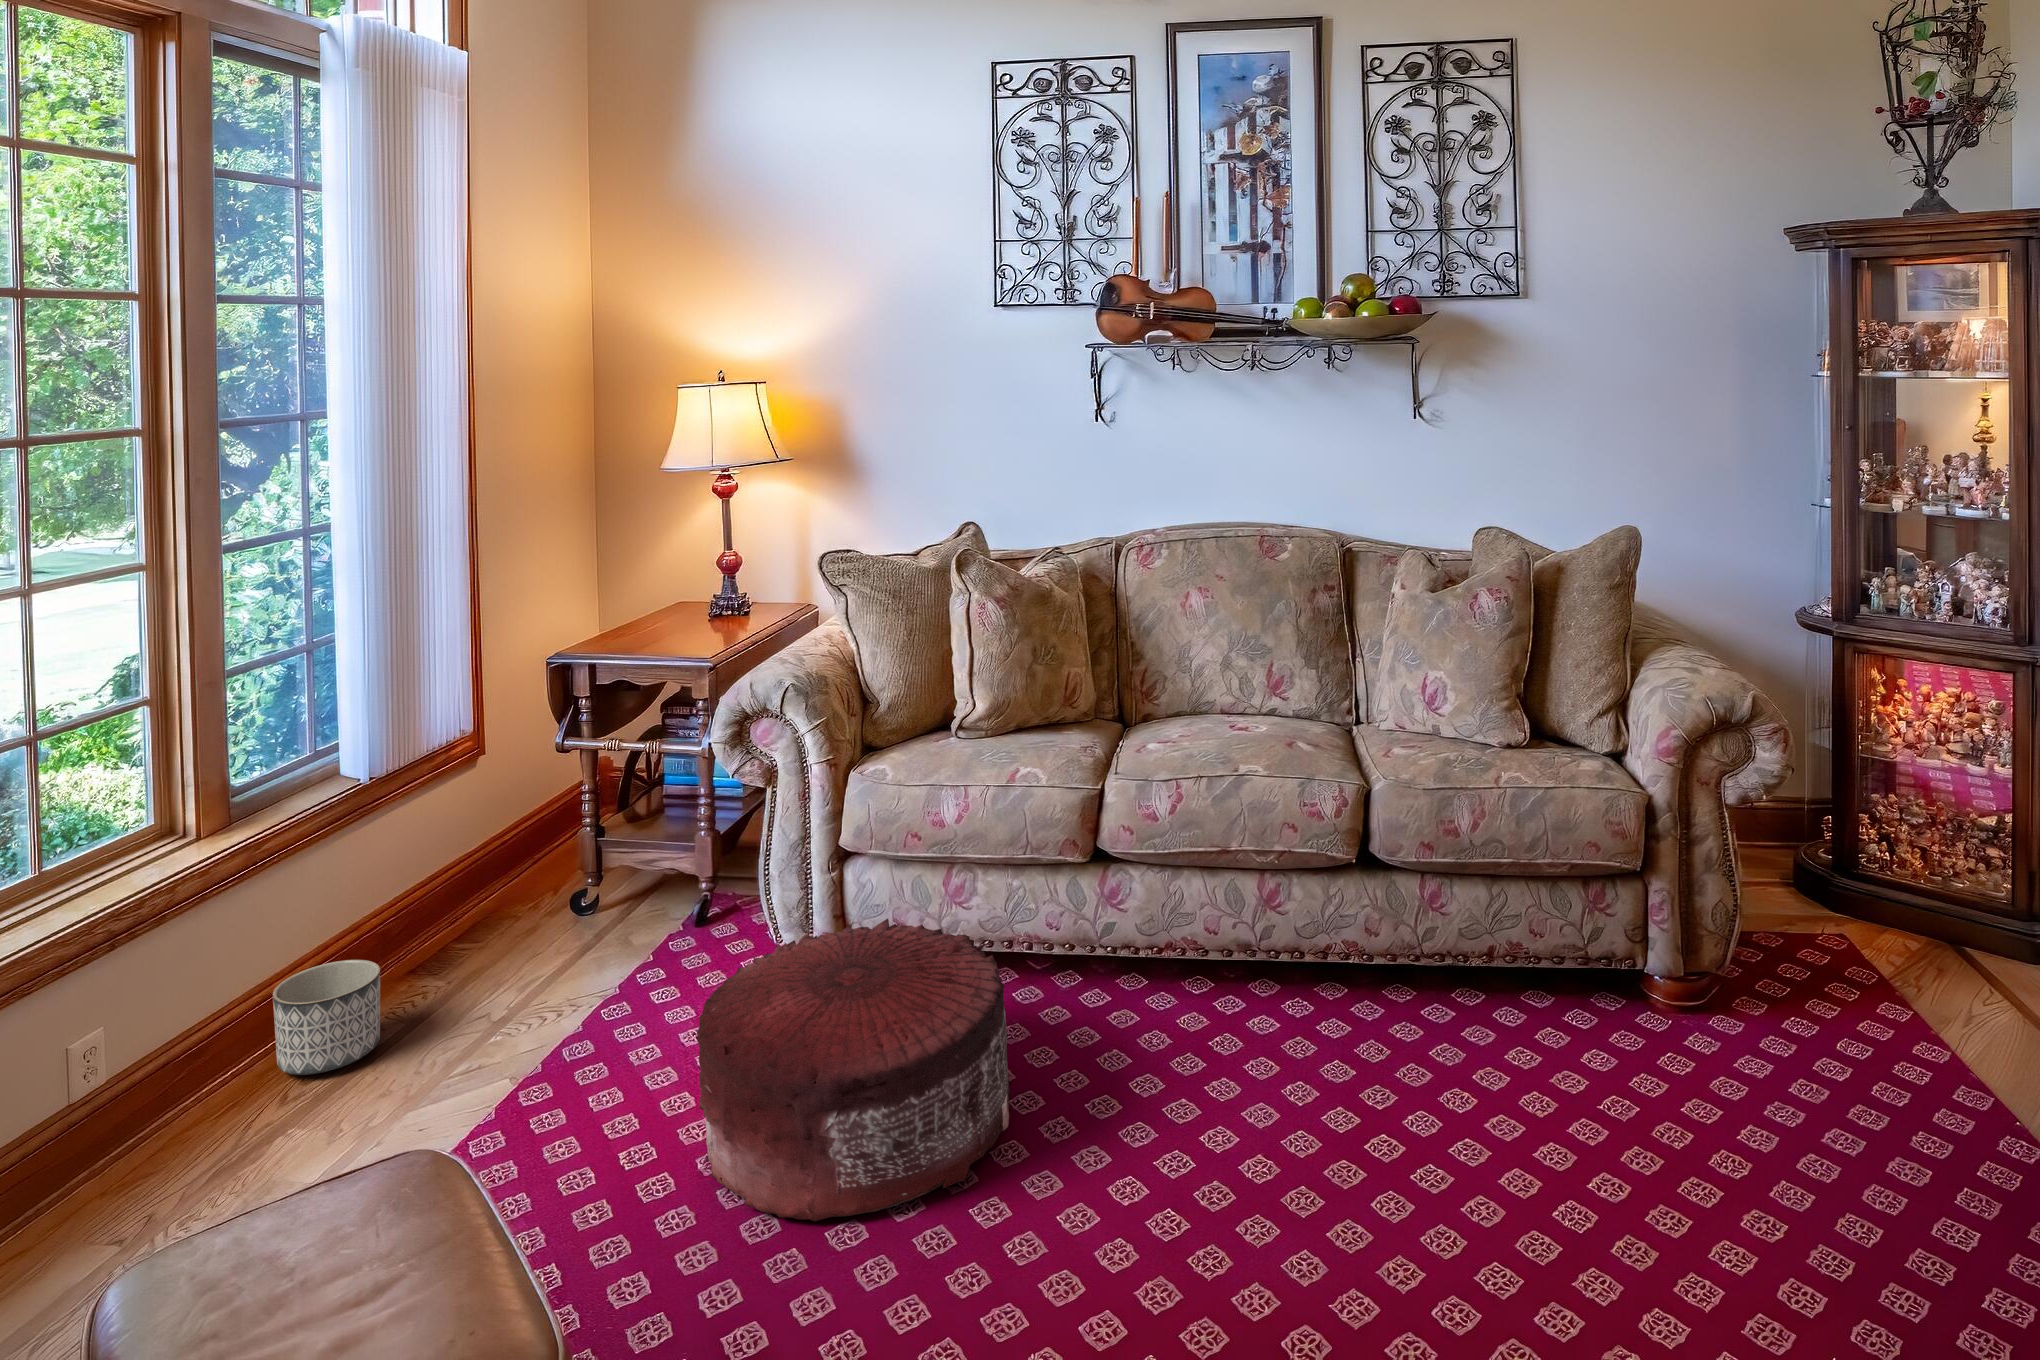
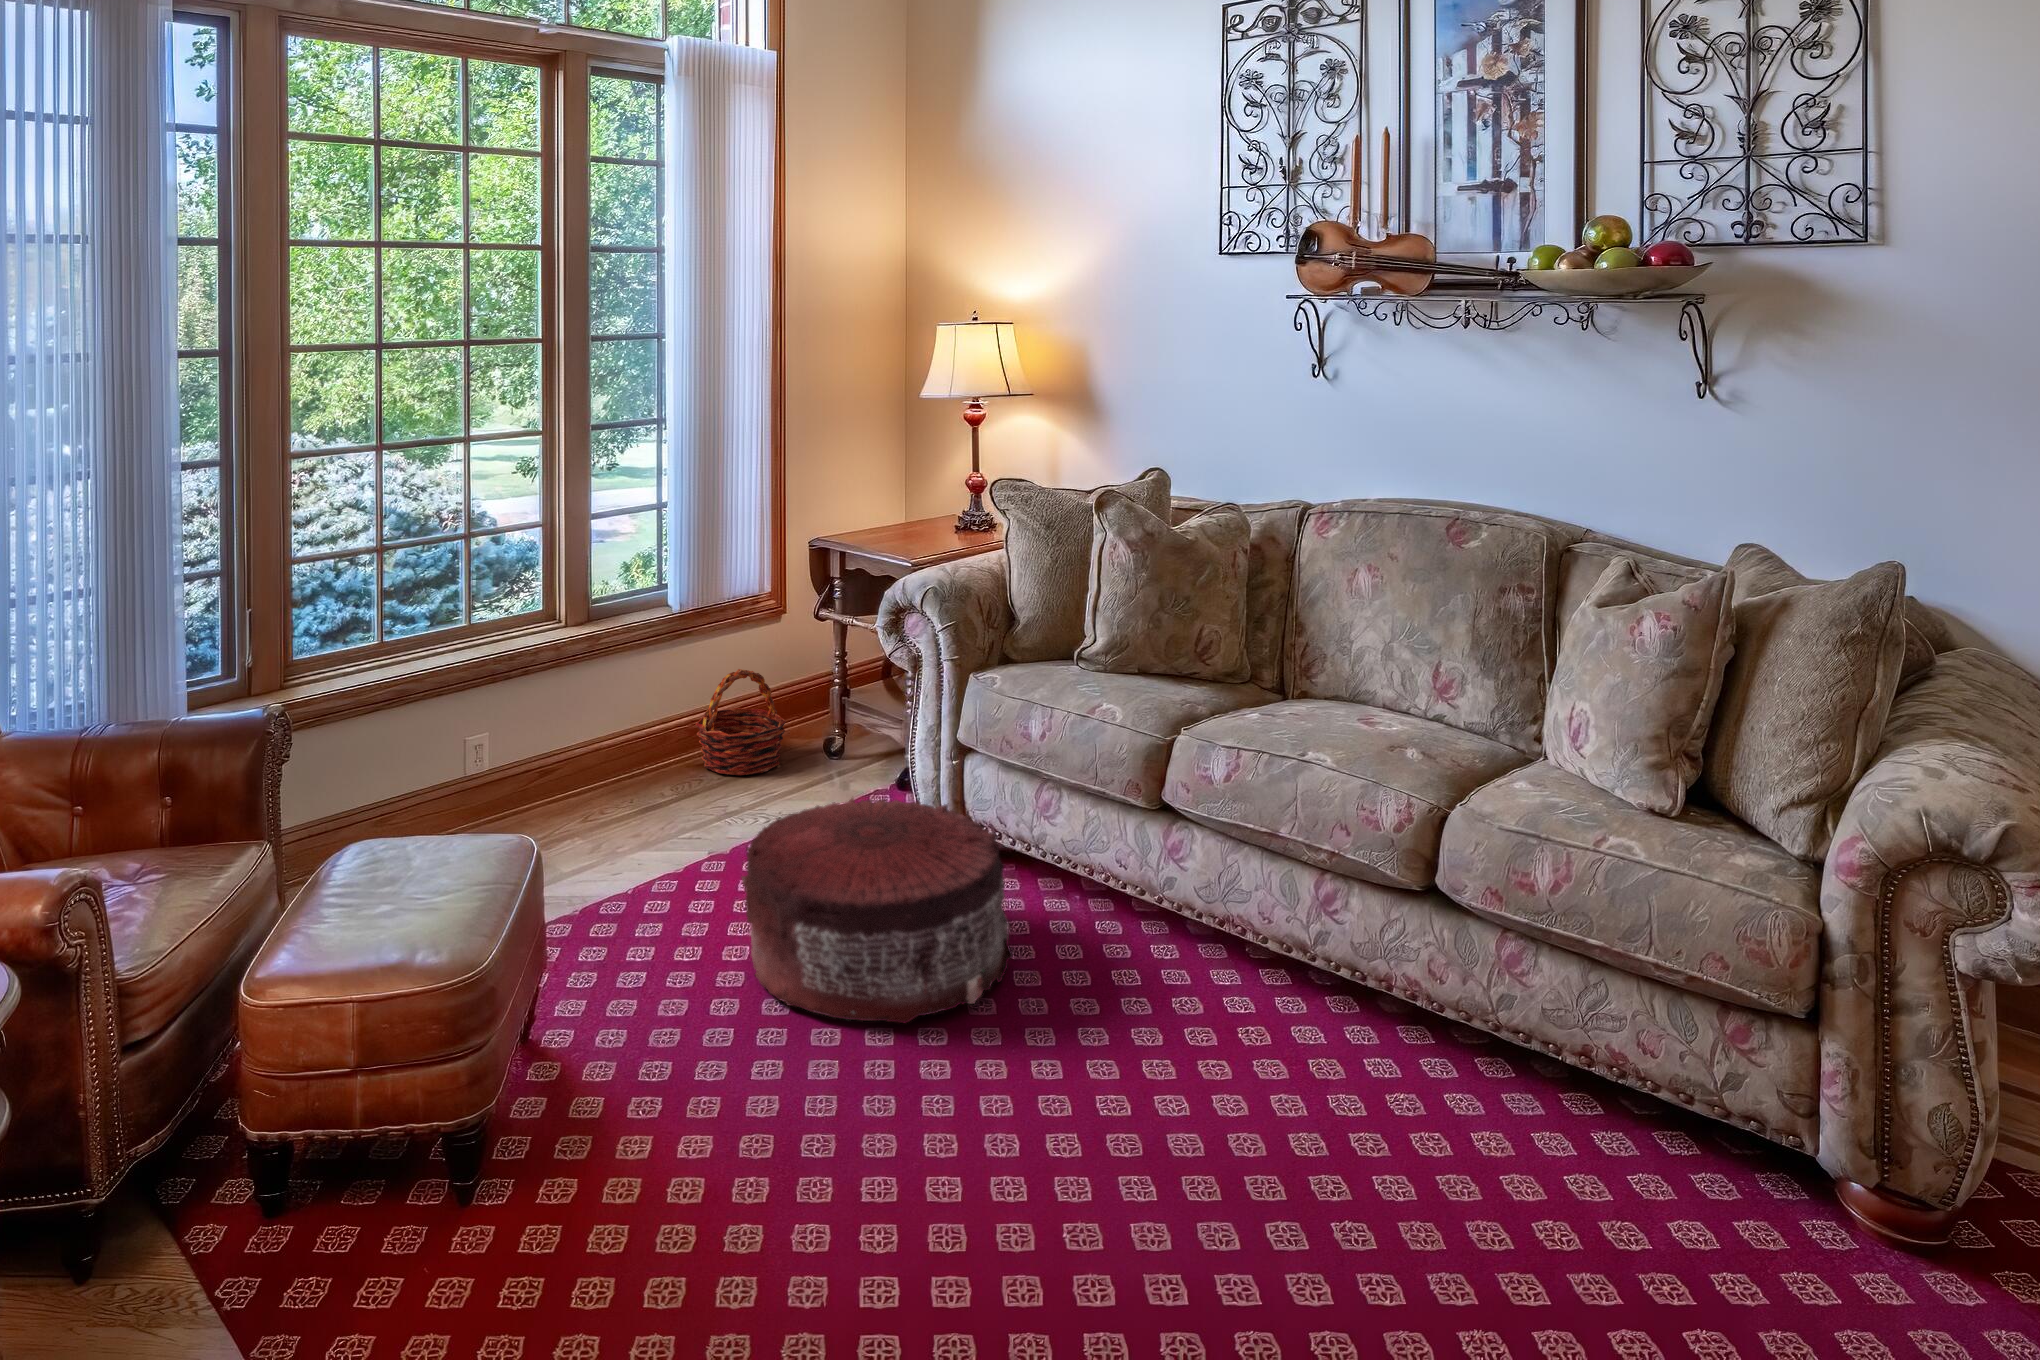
basket: none [413,830,541,974] -> present [695,669,786,775]
planter: present [273,960,380,1075] -> none [578,735,645,806]

